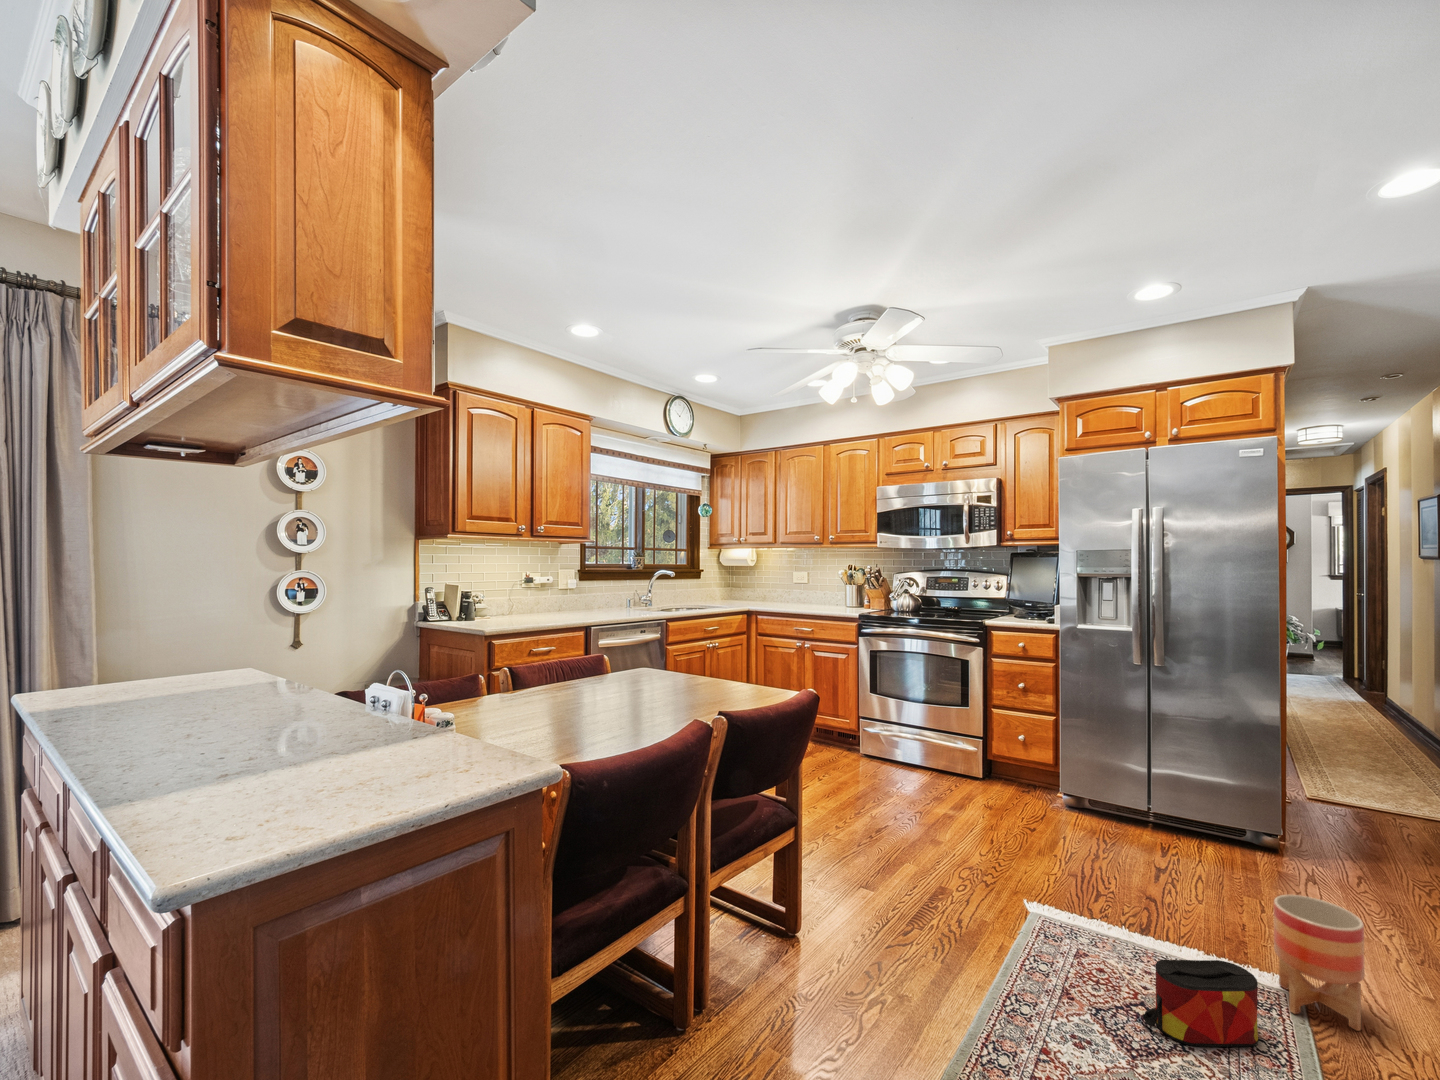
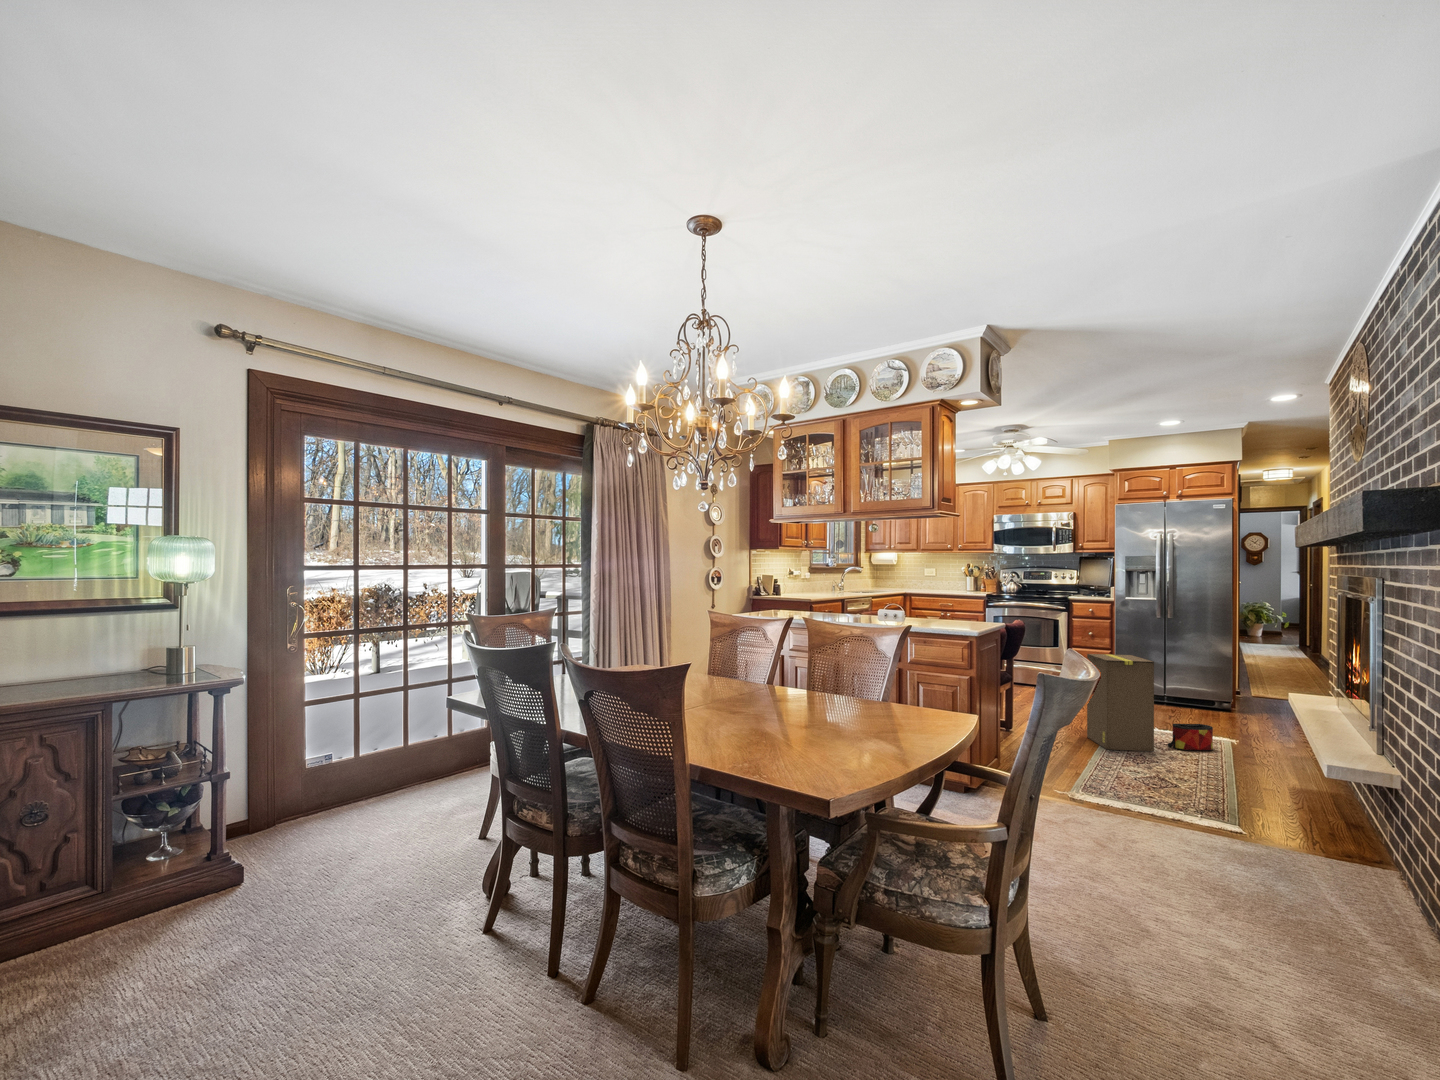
cardboard box: none [958,774,1107,1050] -> present [1087,654,1154,751]
planter: present [1274,895,1364,1031] -> none [1222,703,1256,749]

